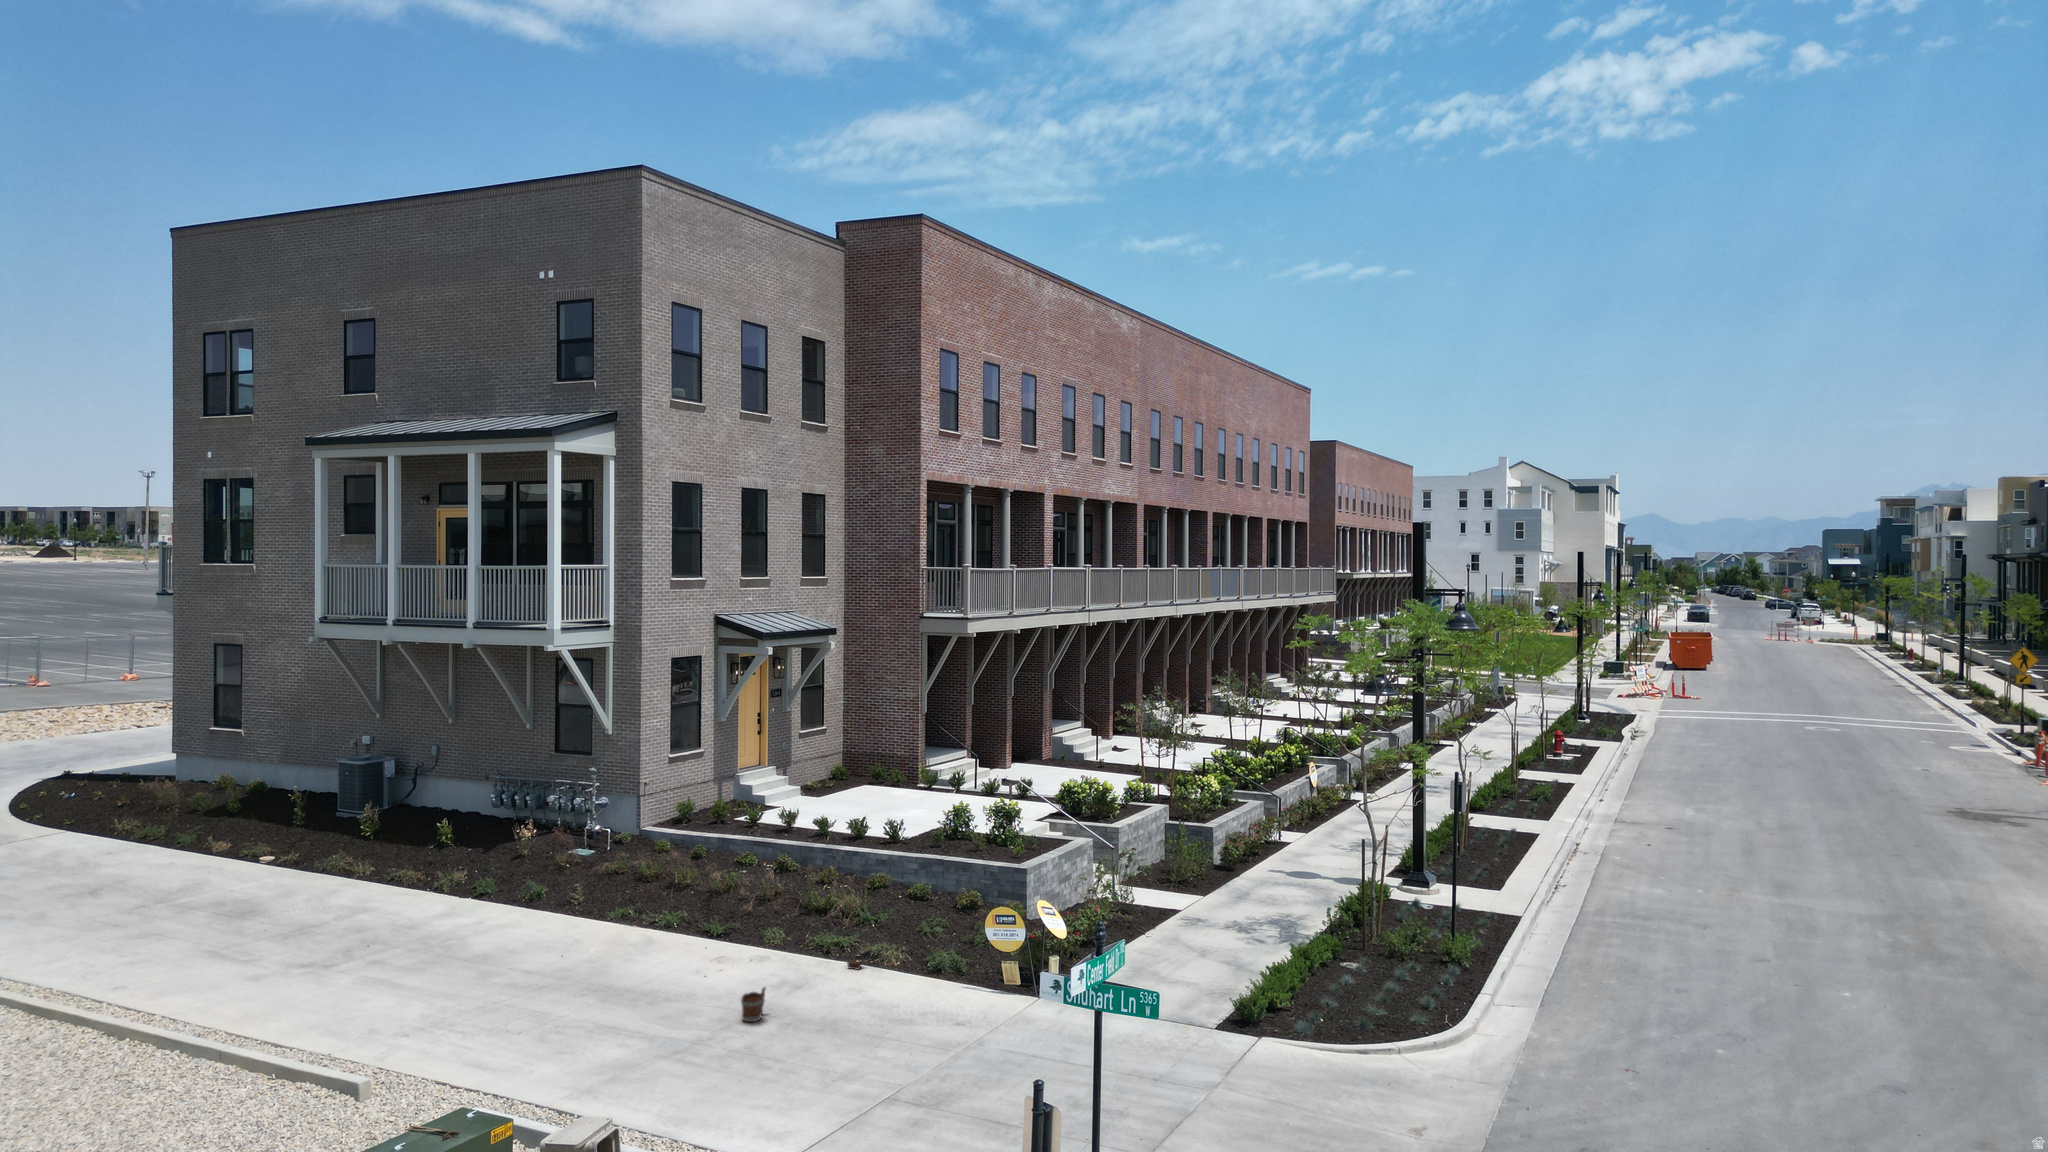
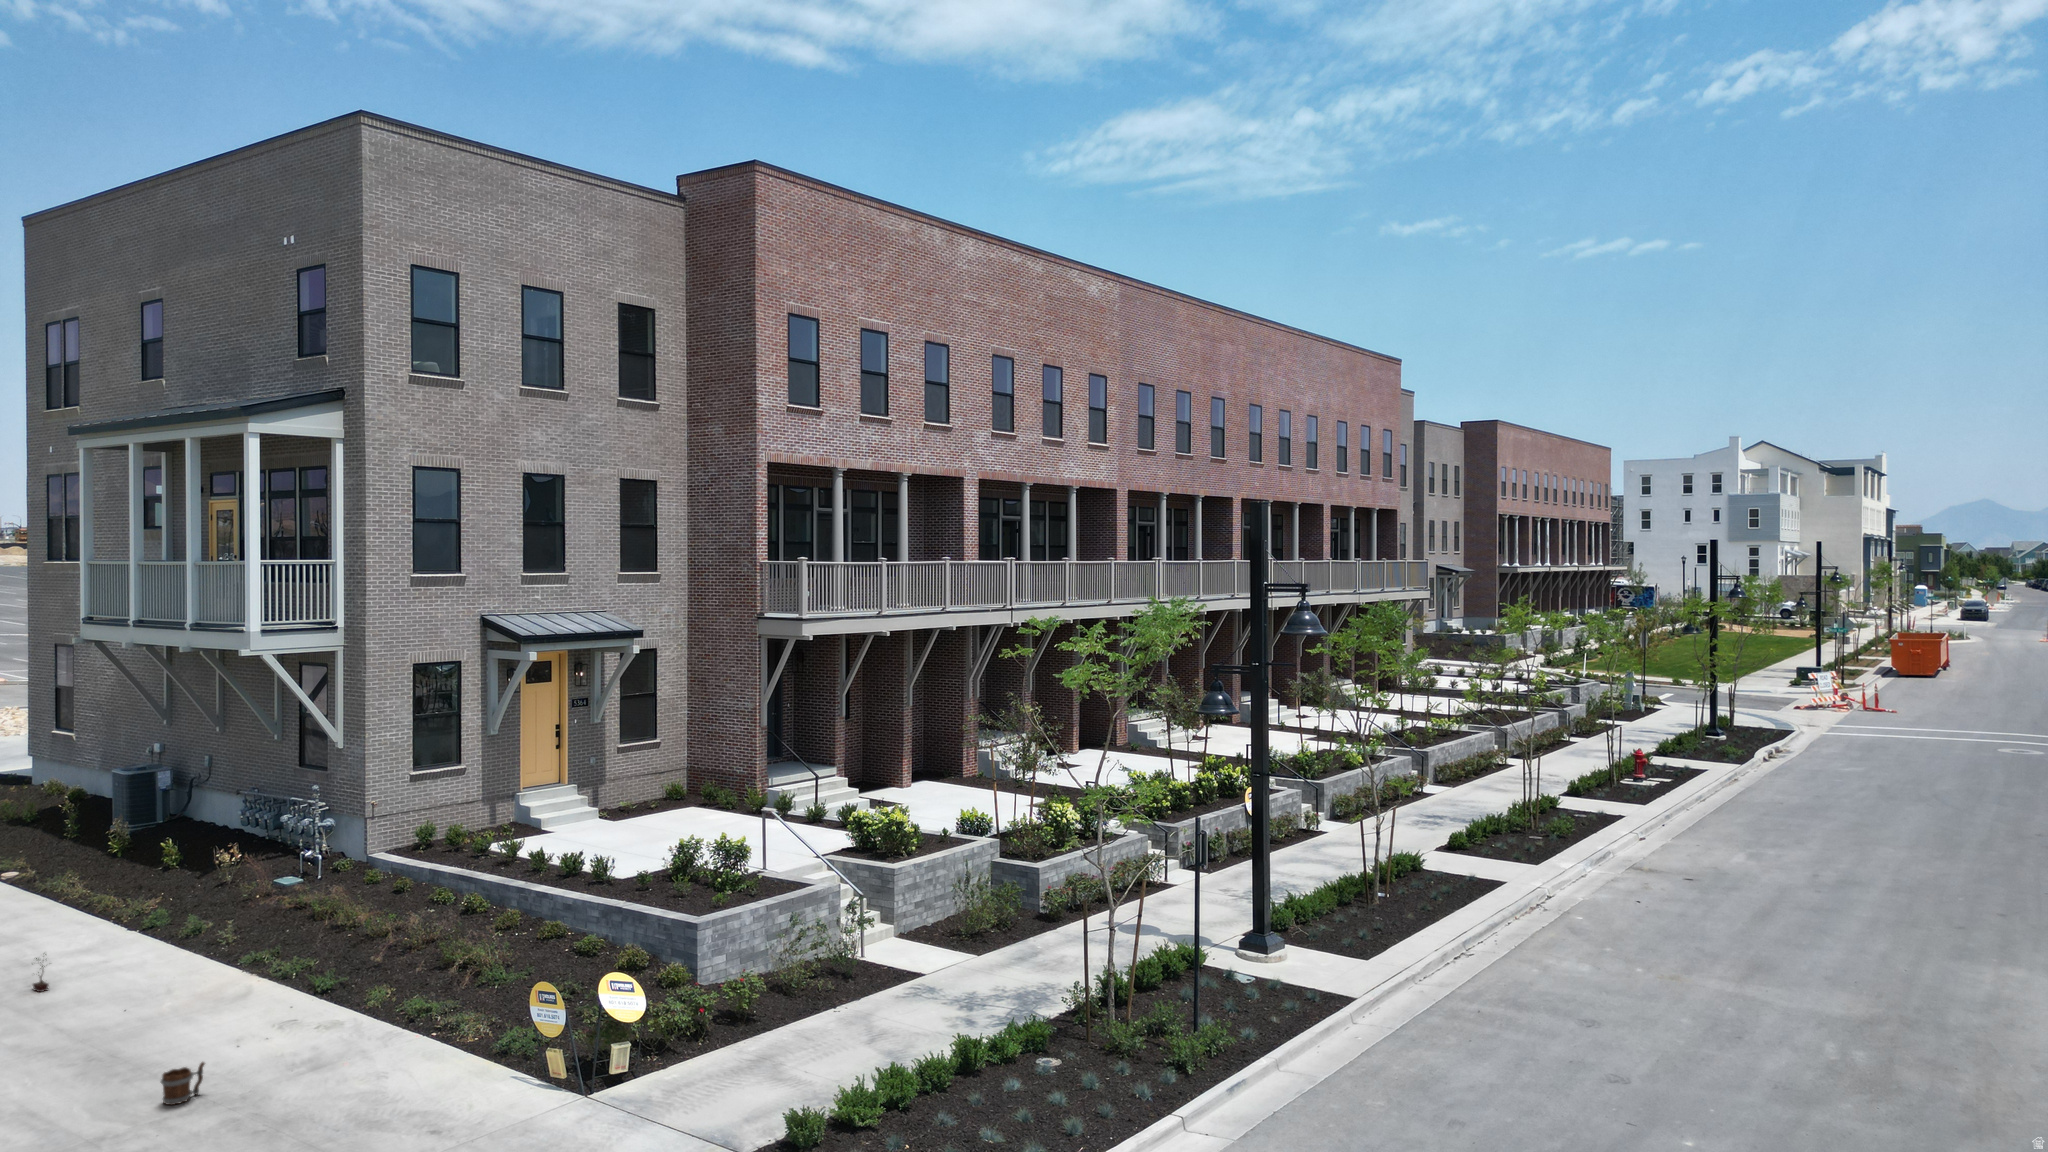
potted plant: present [847,940,868,970] -> present [33,954,49,992]

